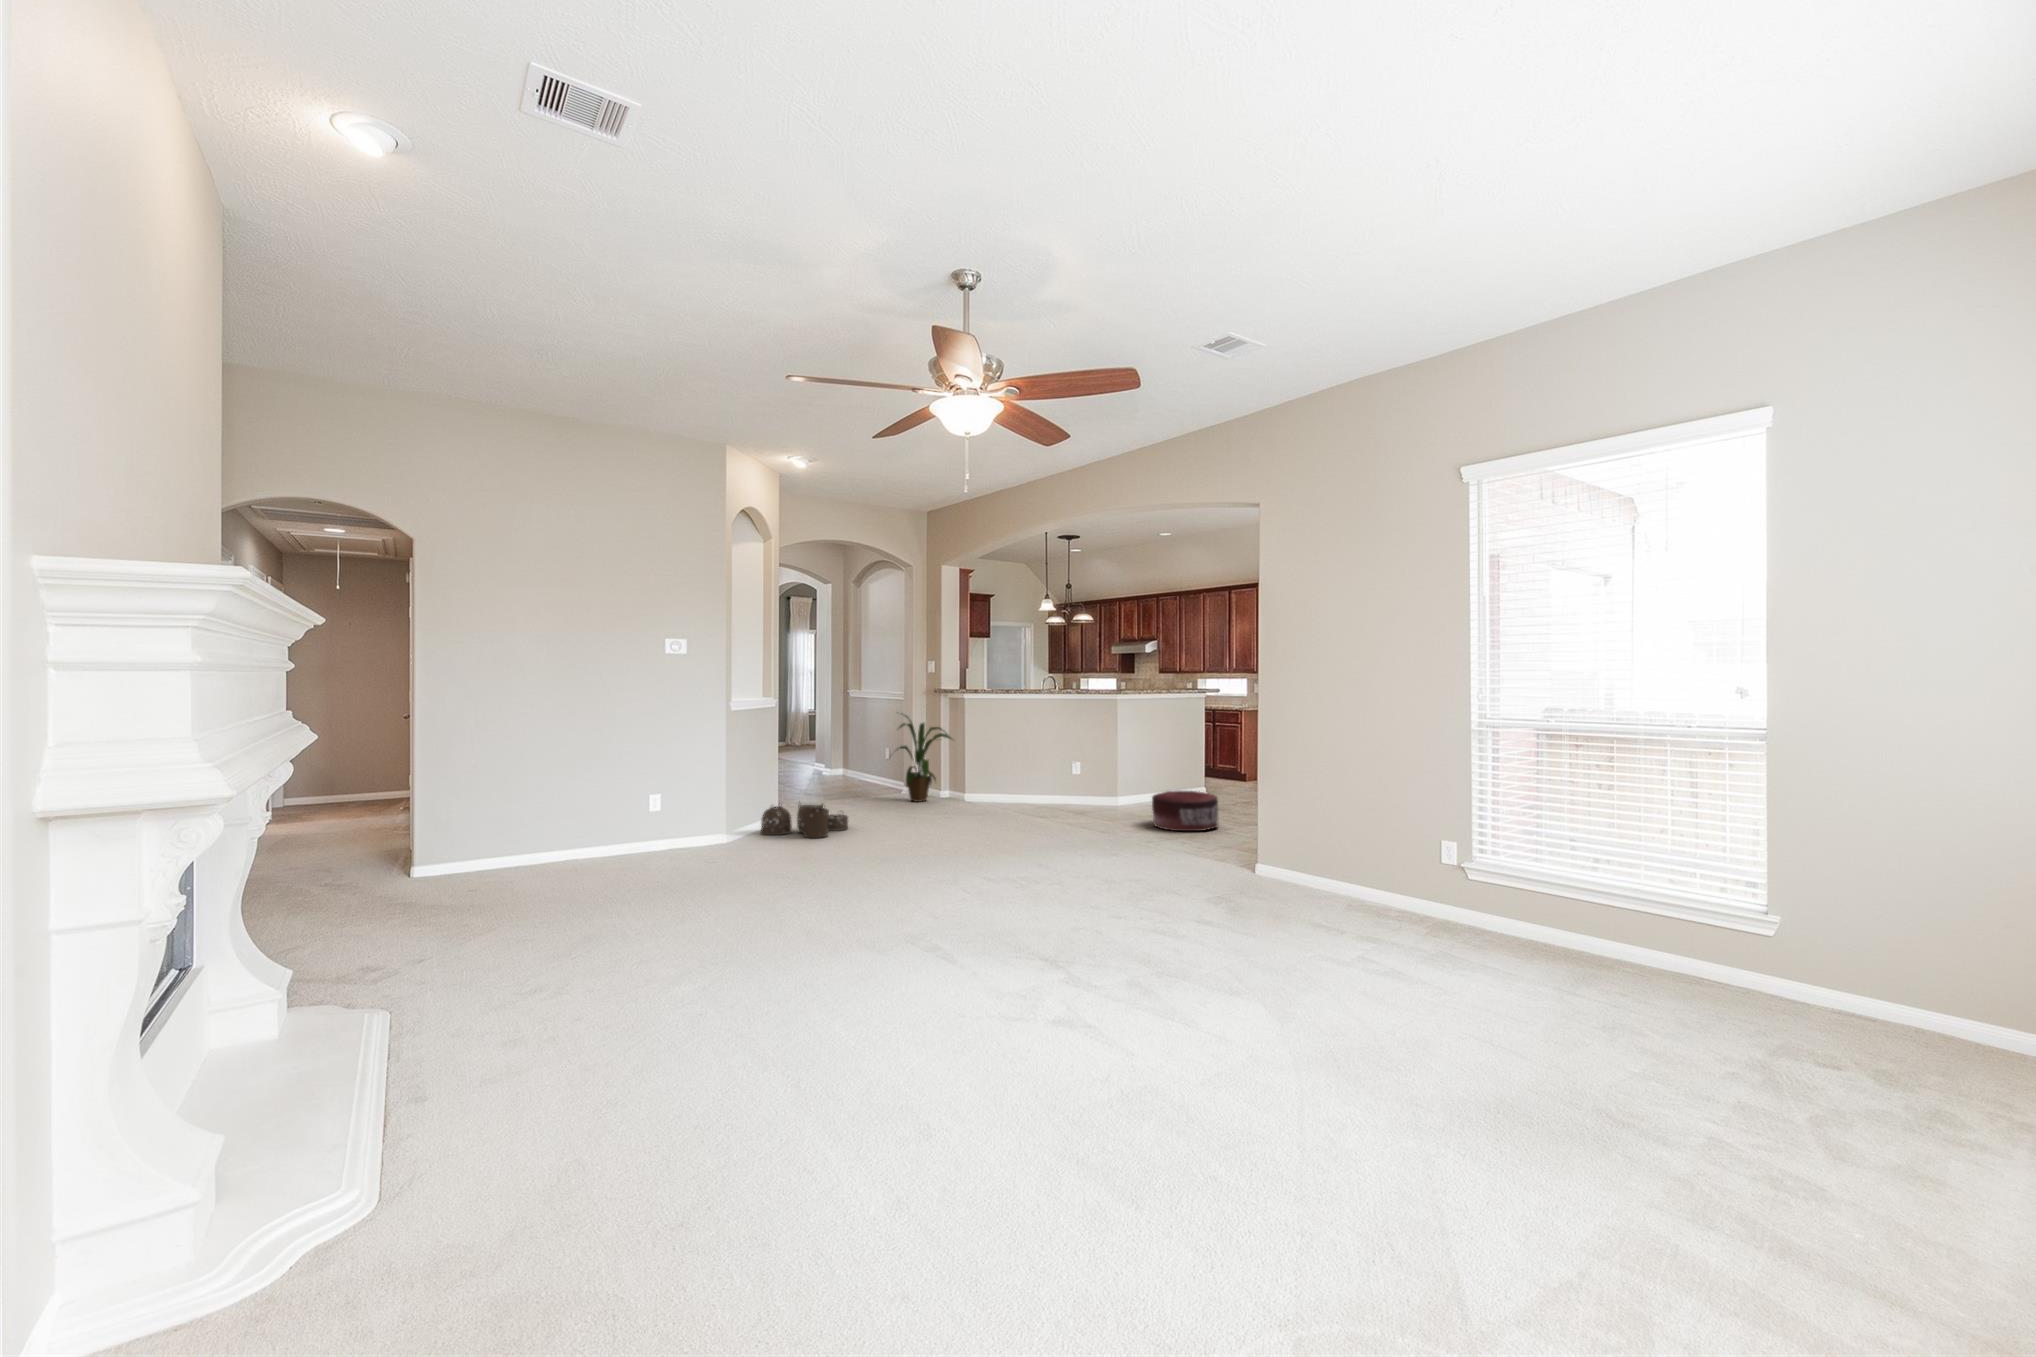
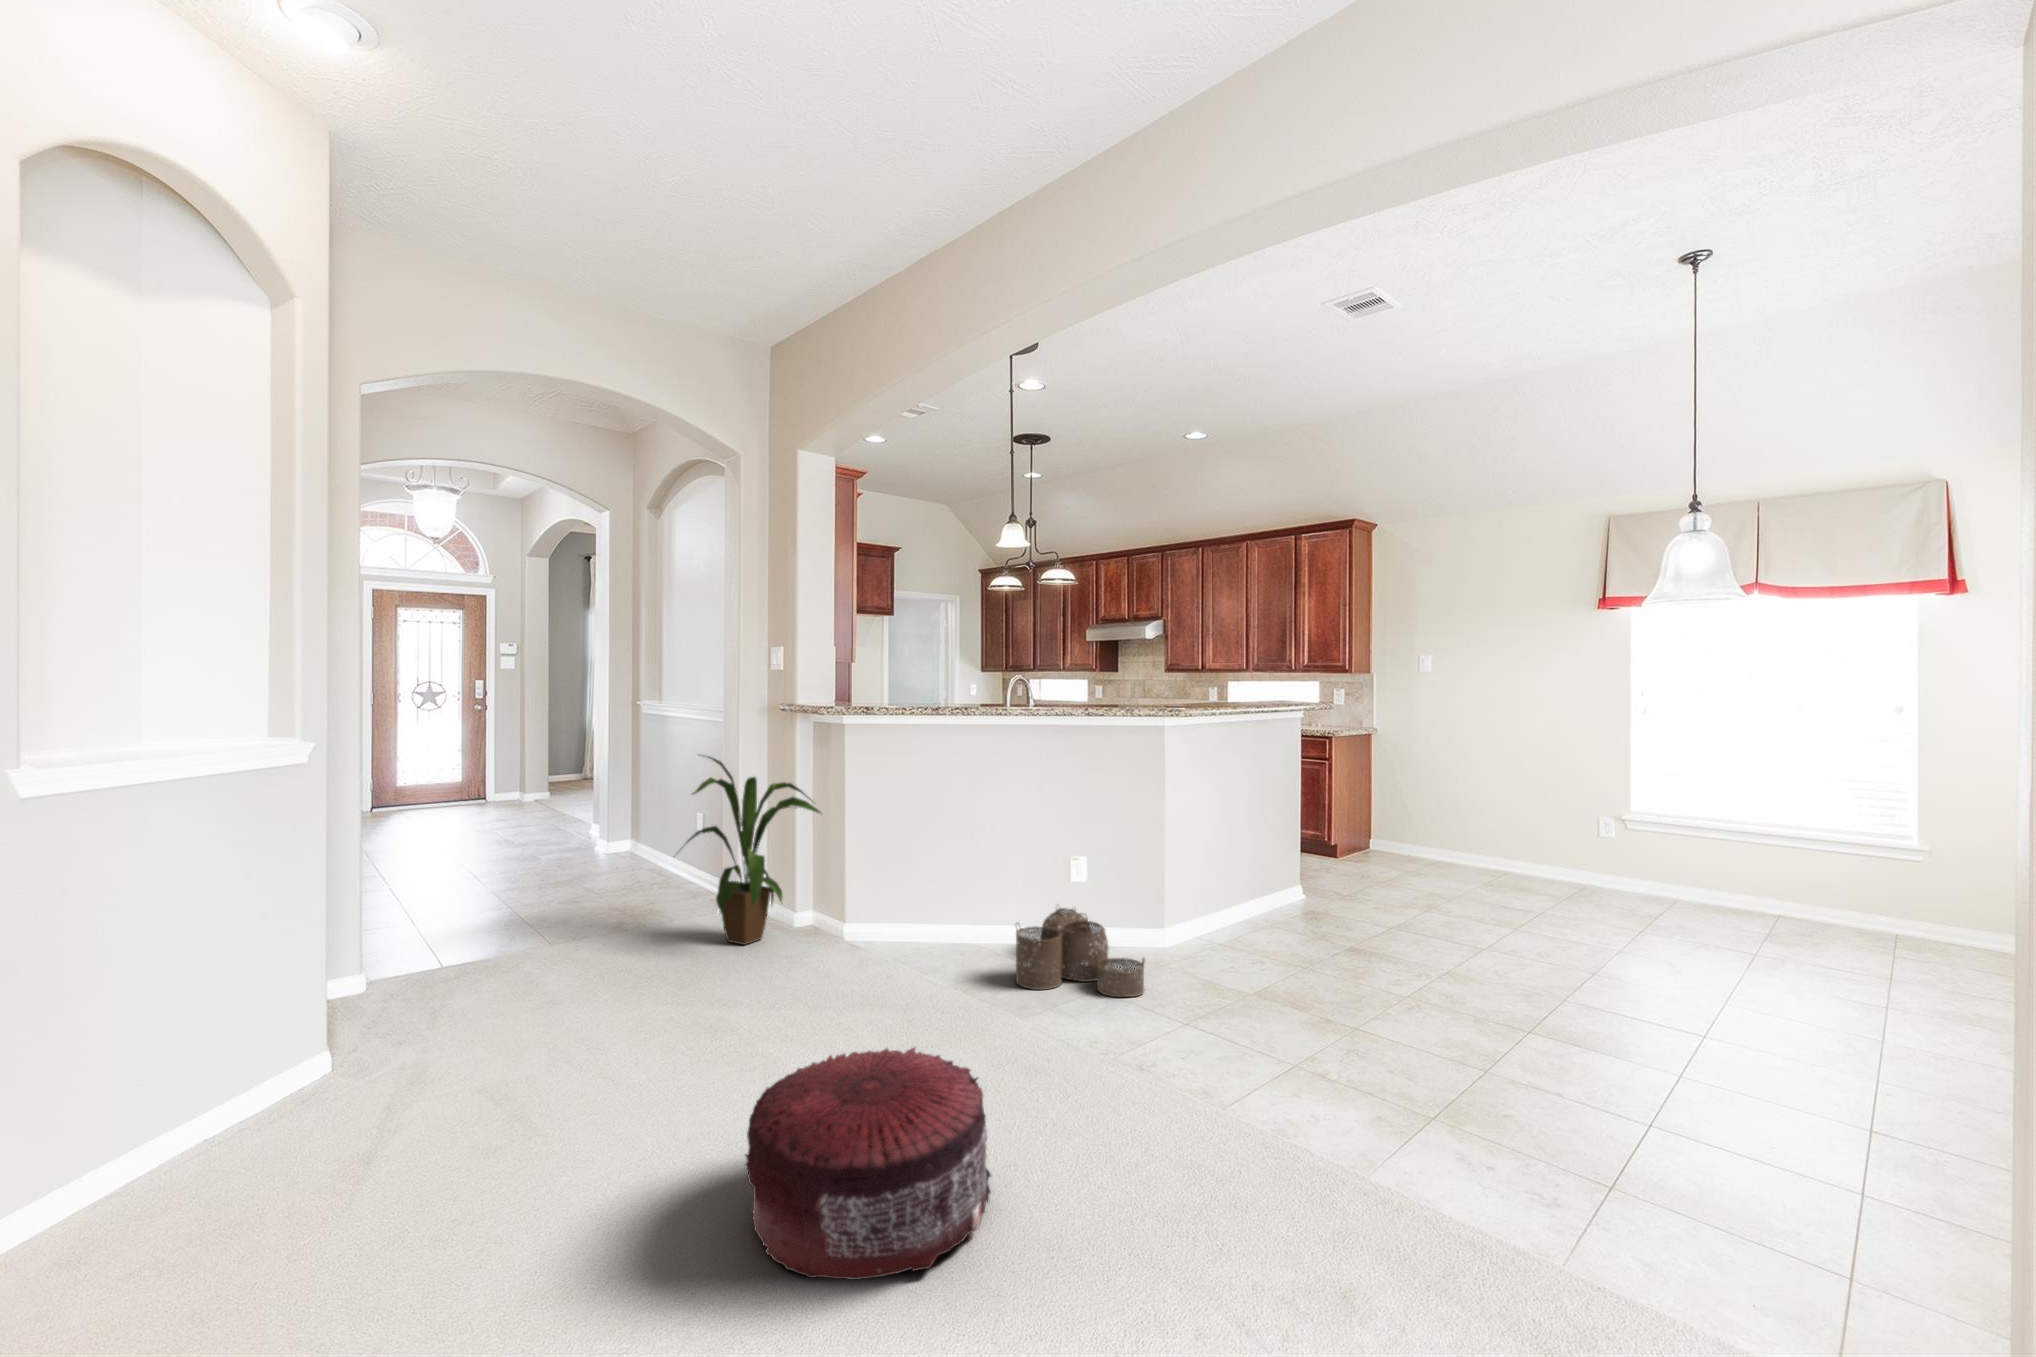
pouf: present [1152,791,1219,831] -> present [746,1047,991,1280]
woven basket: present [761,802,848,838] -> present [1016,908,1145,997]

